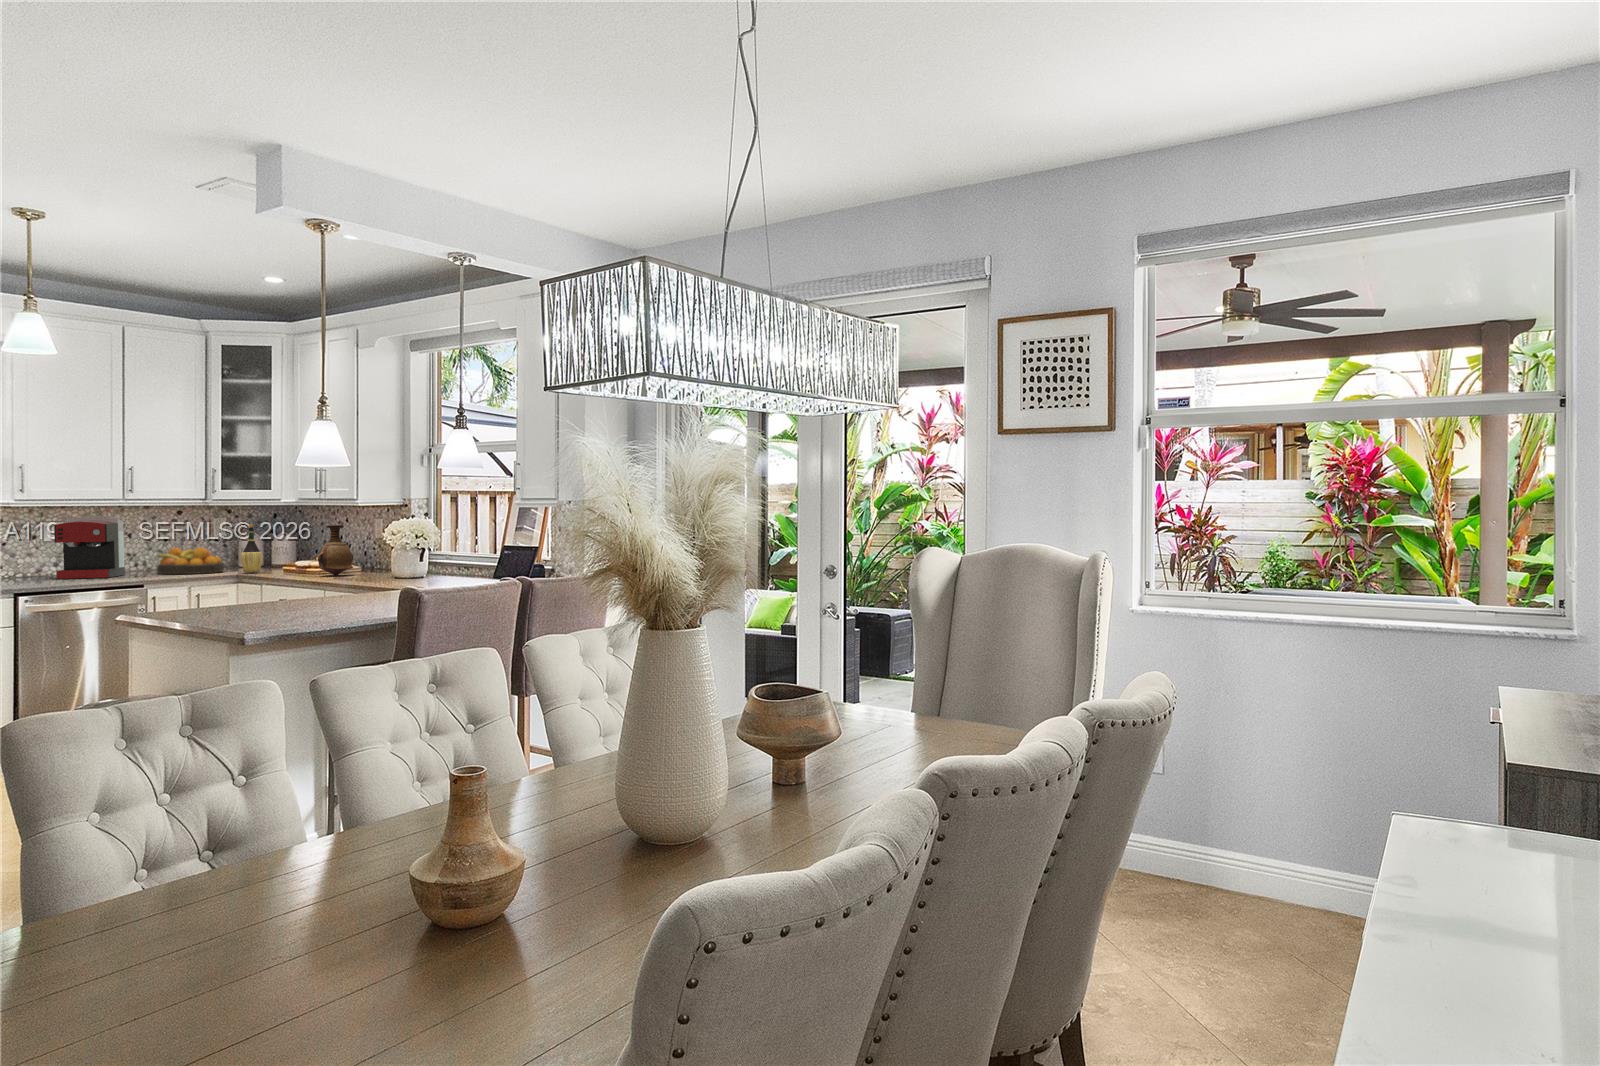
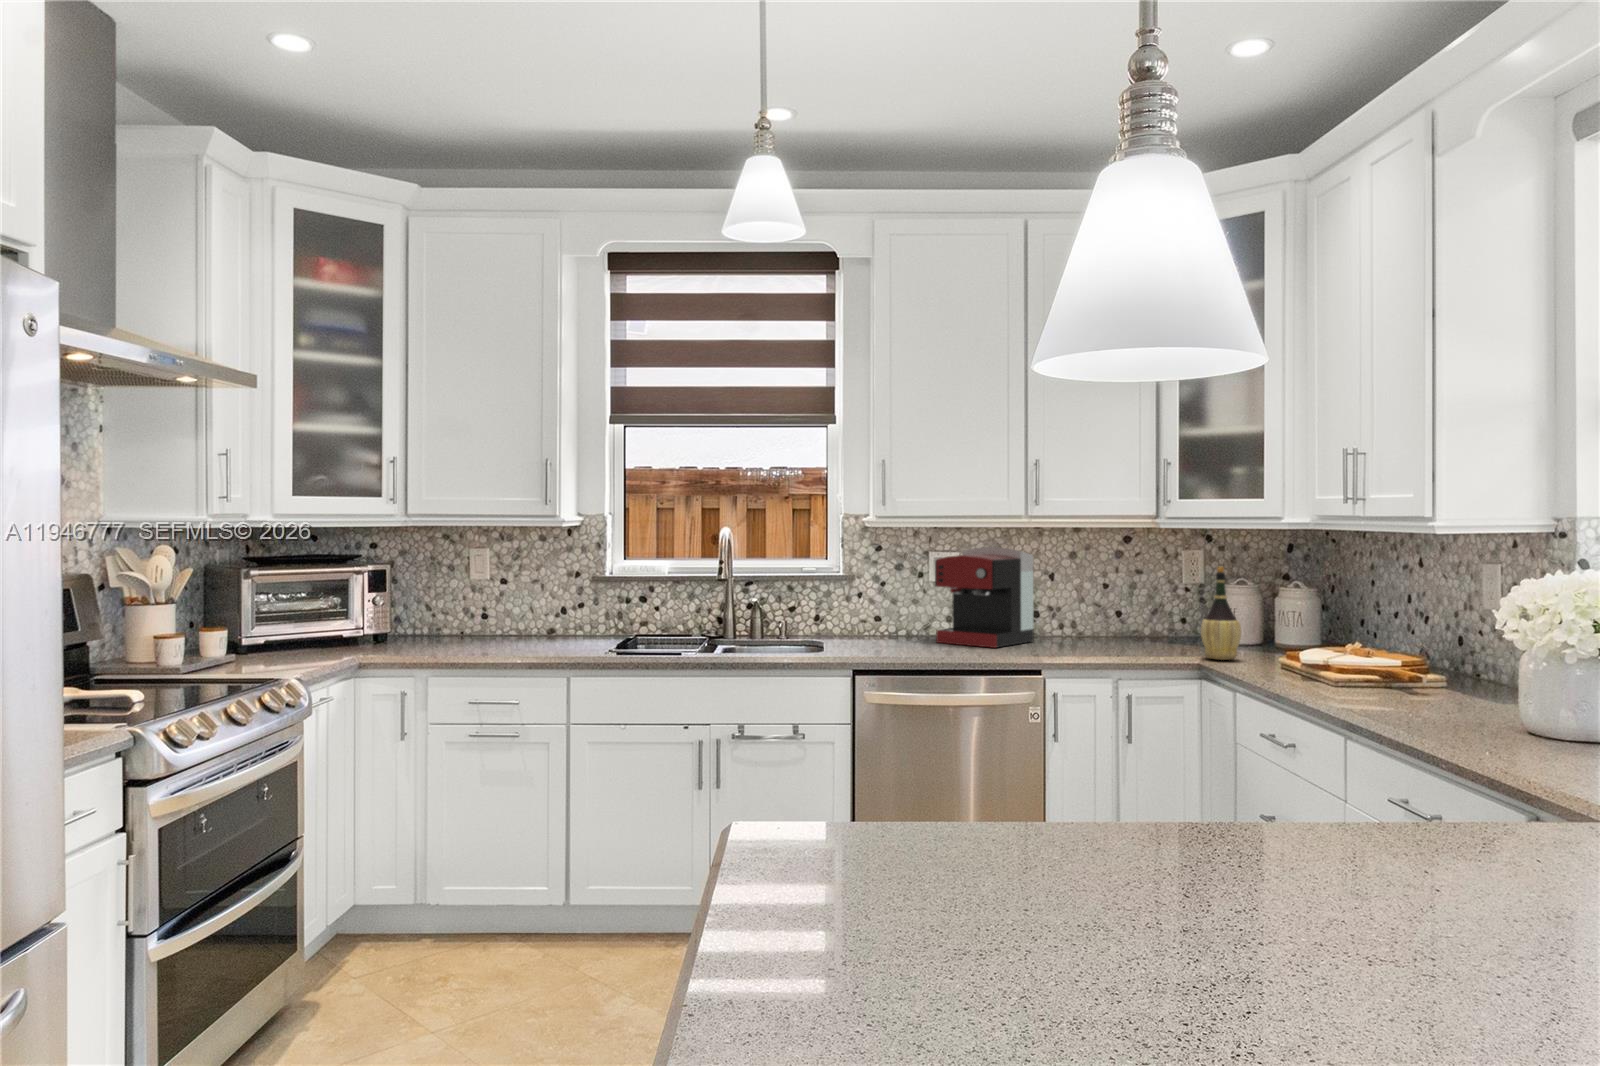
vase: present [317,525,353,575] -> none [1329,578,1420,695]
fruit bowl: present [157,547,224,574] -> none [1077,601,1183,652]

